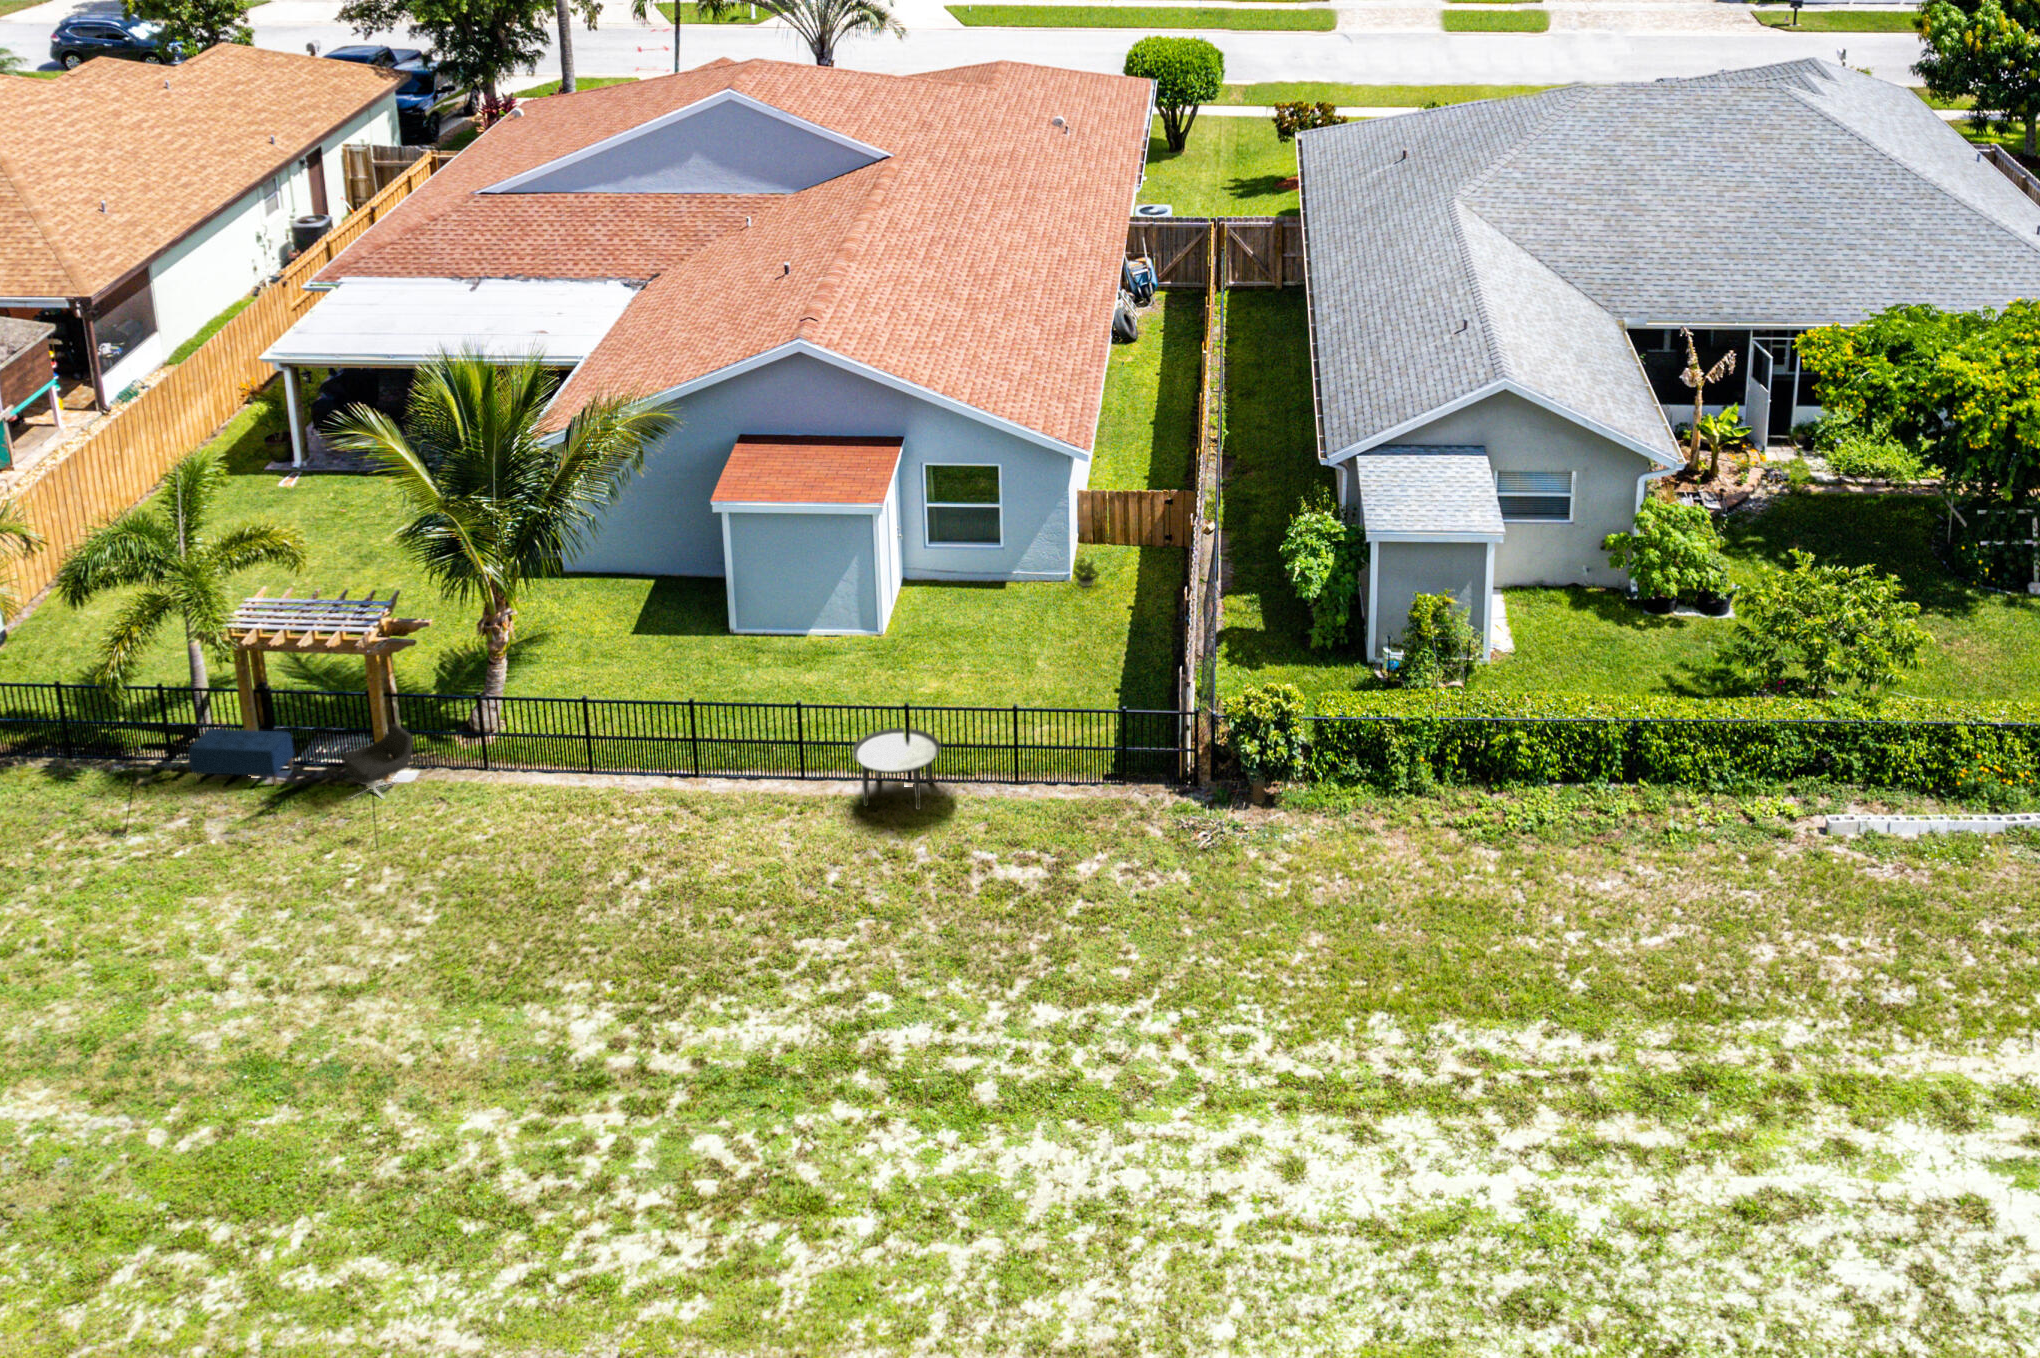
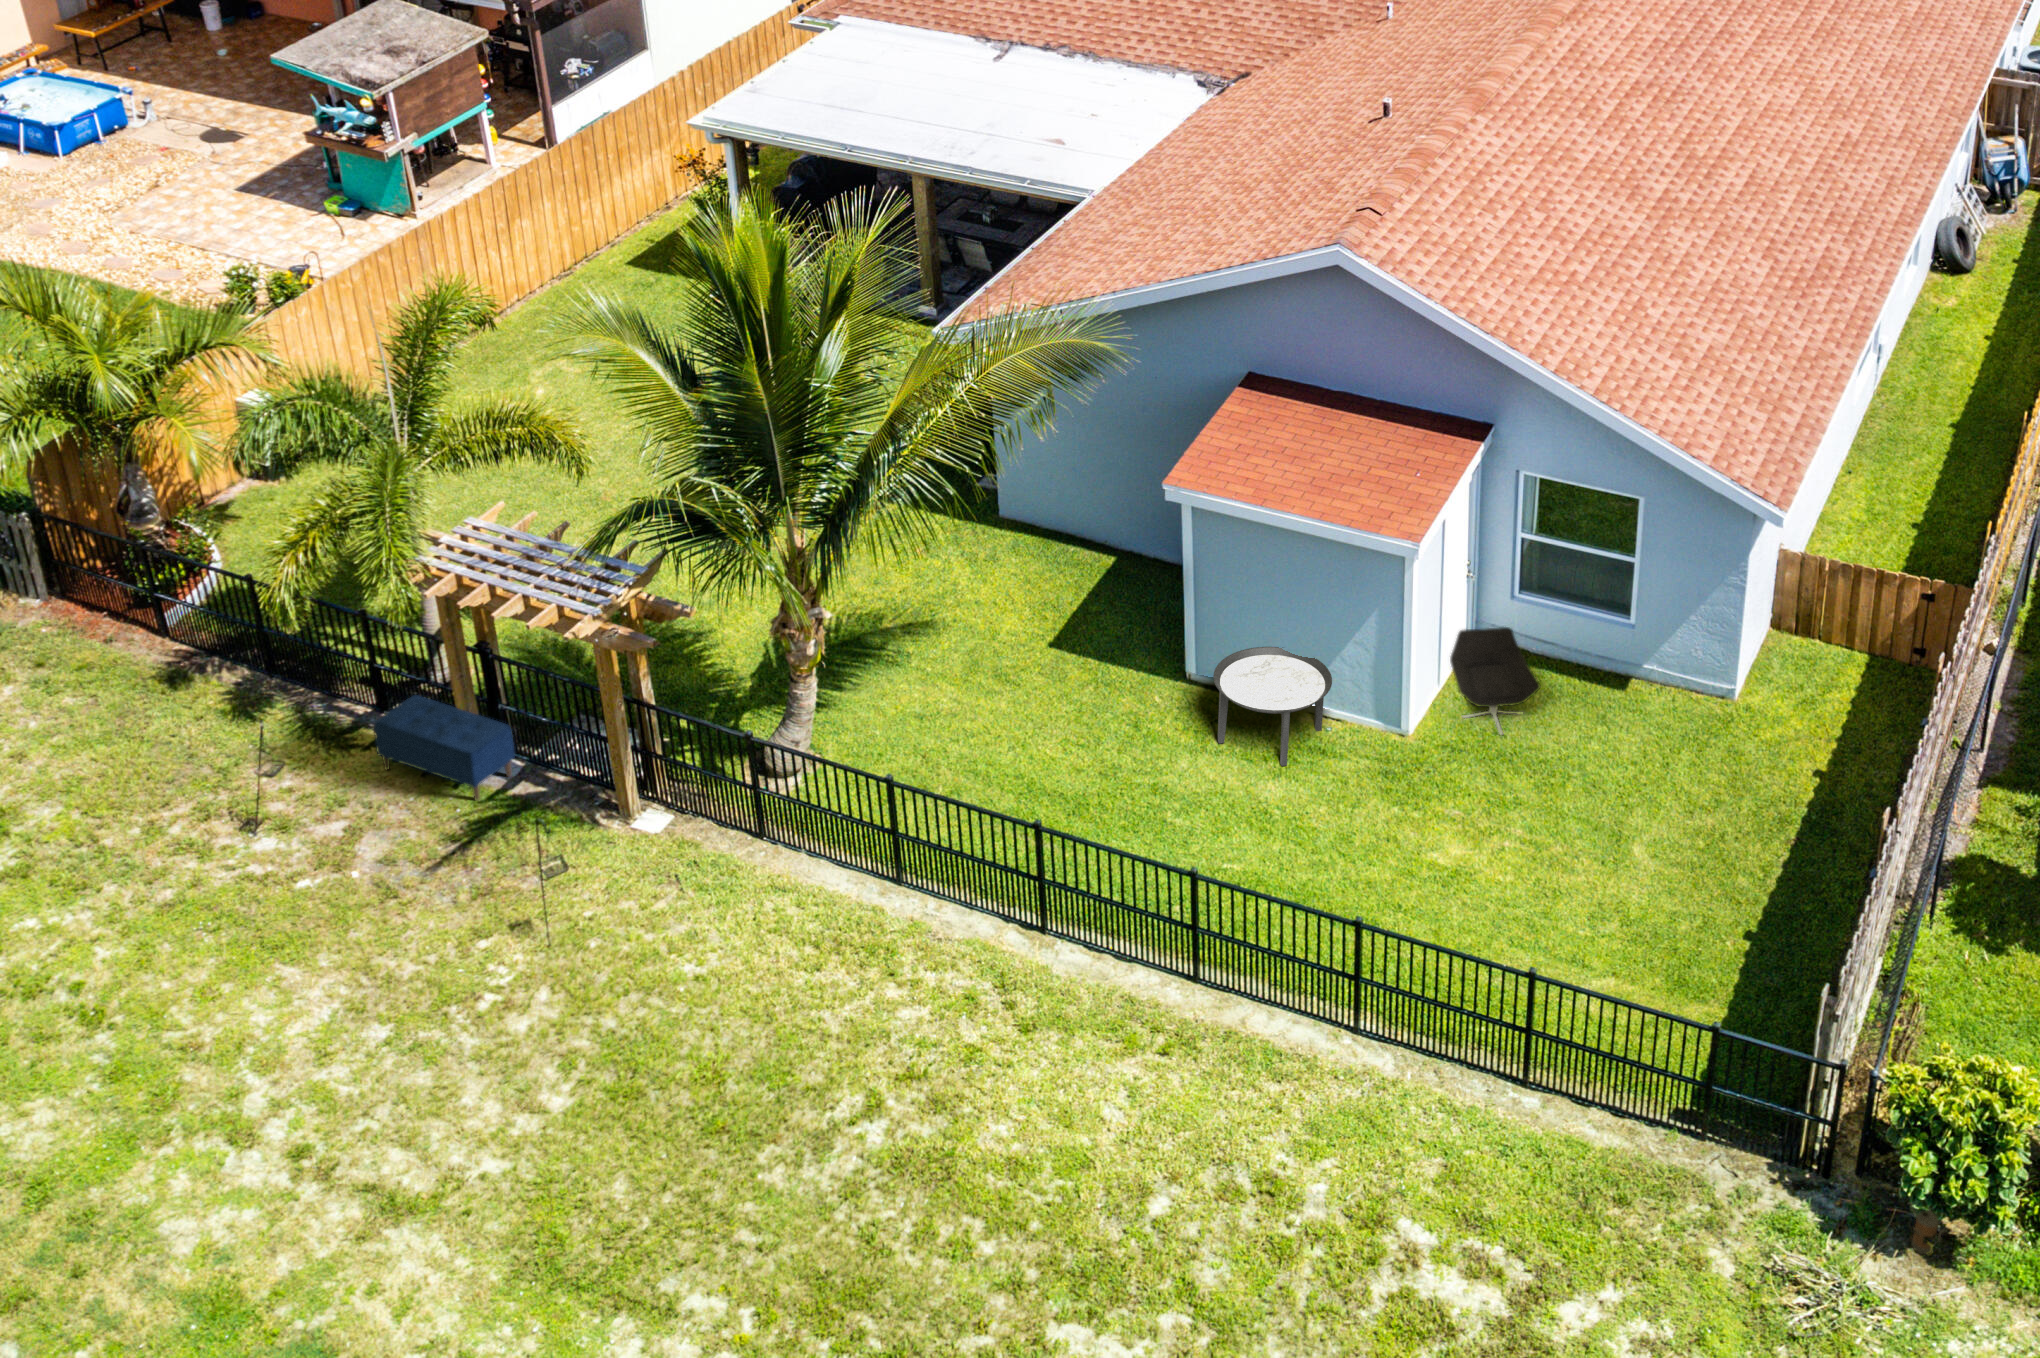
potted plant: present [1074,559,1099,587] -> none [1741,665,1783,713]
lounge chair: present [341,724,413,799] -> present [1450,627,1540,735]
round table: present [853,728,941,810] -> present [1213,647,1332,766]

